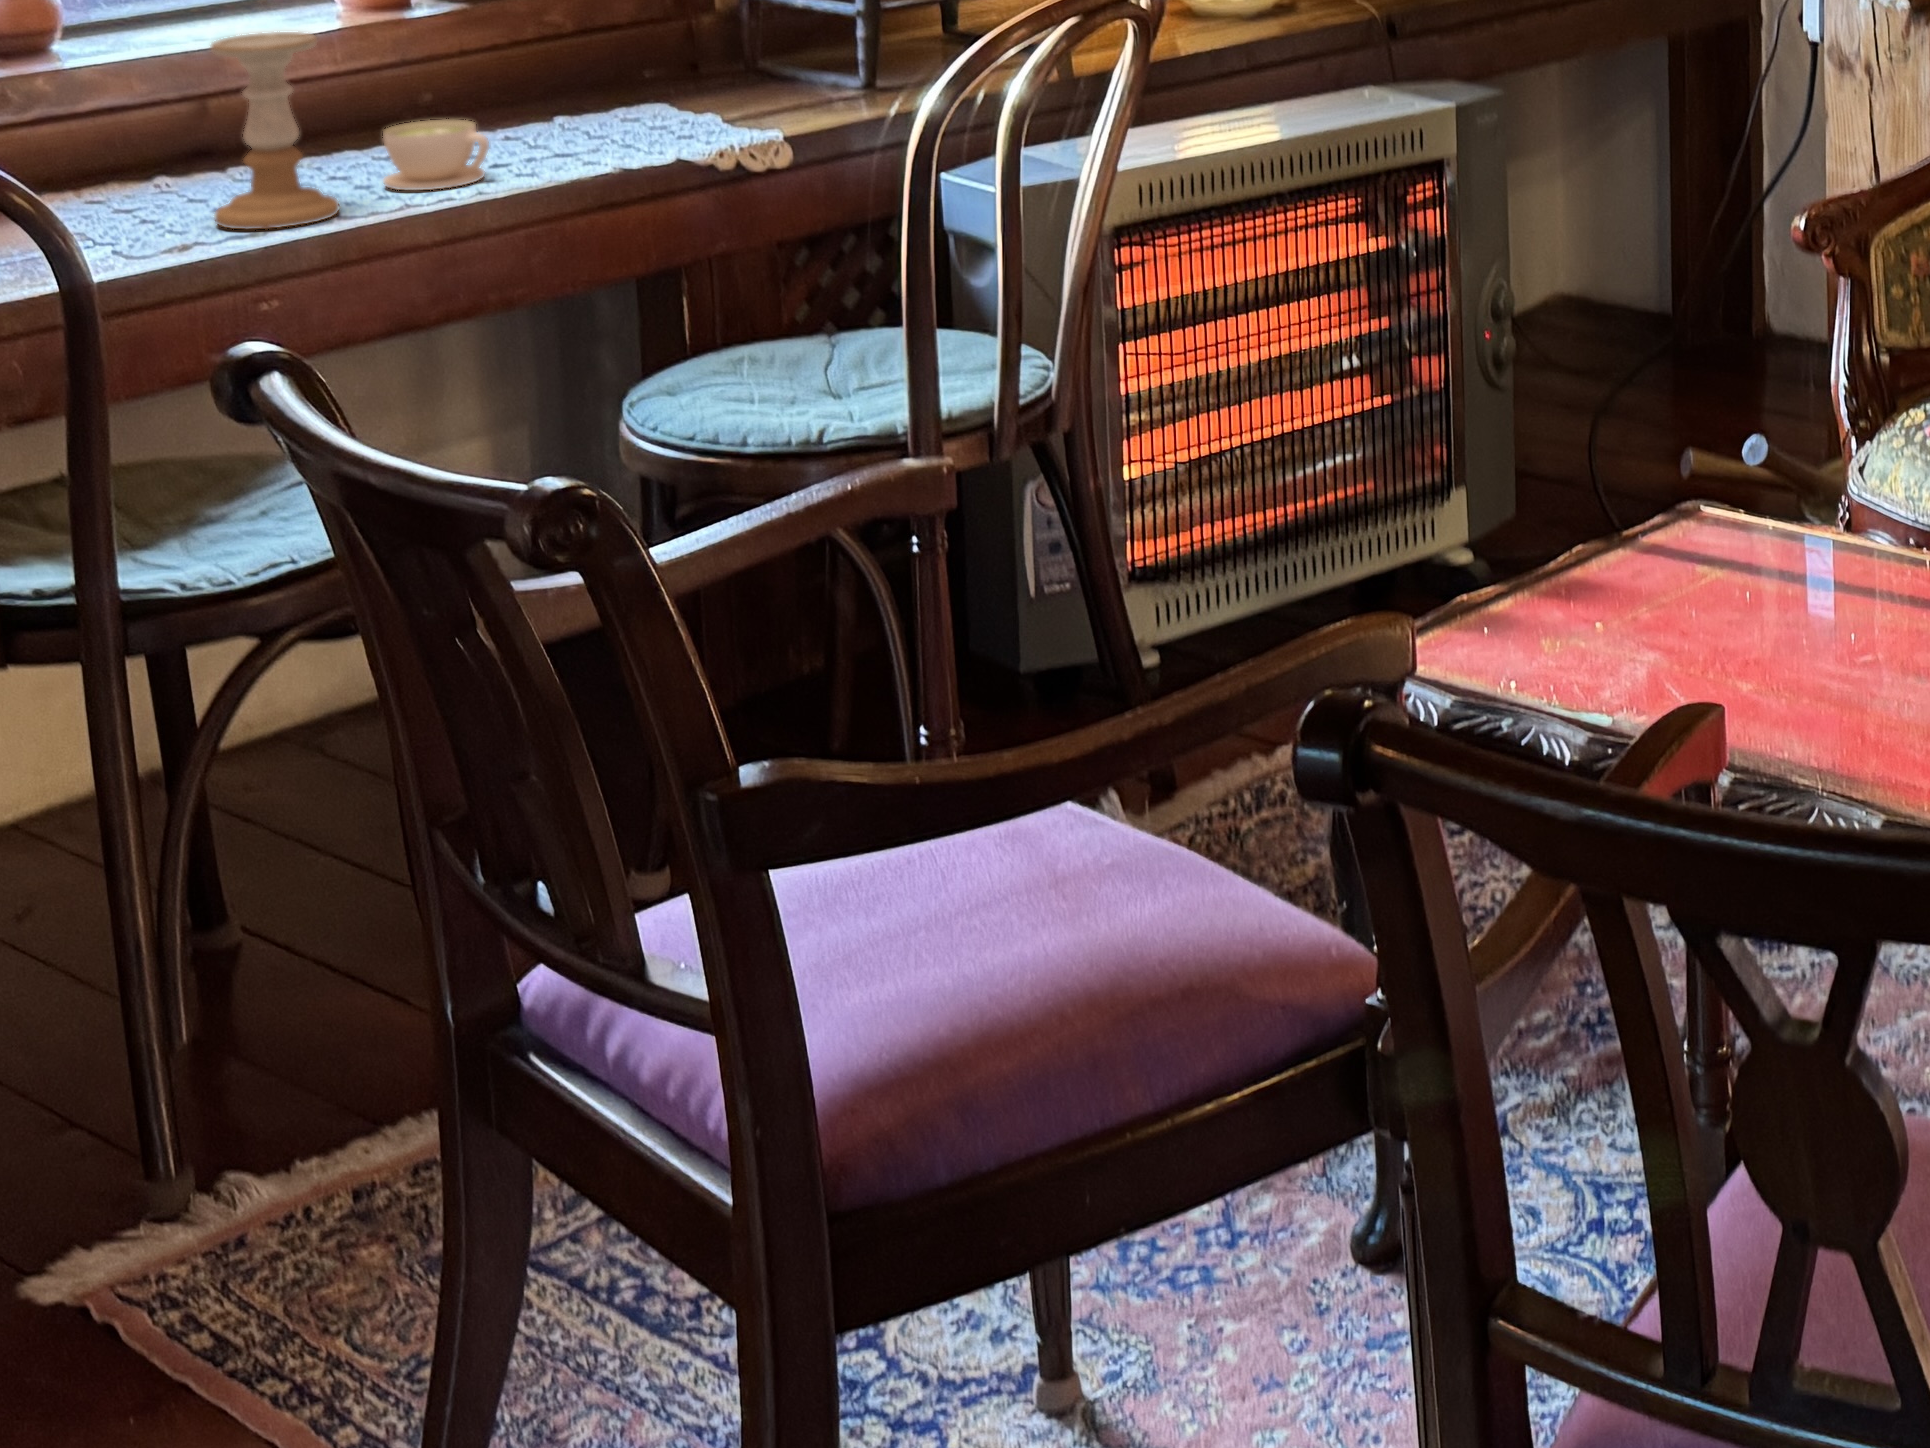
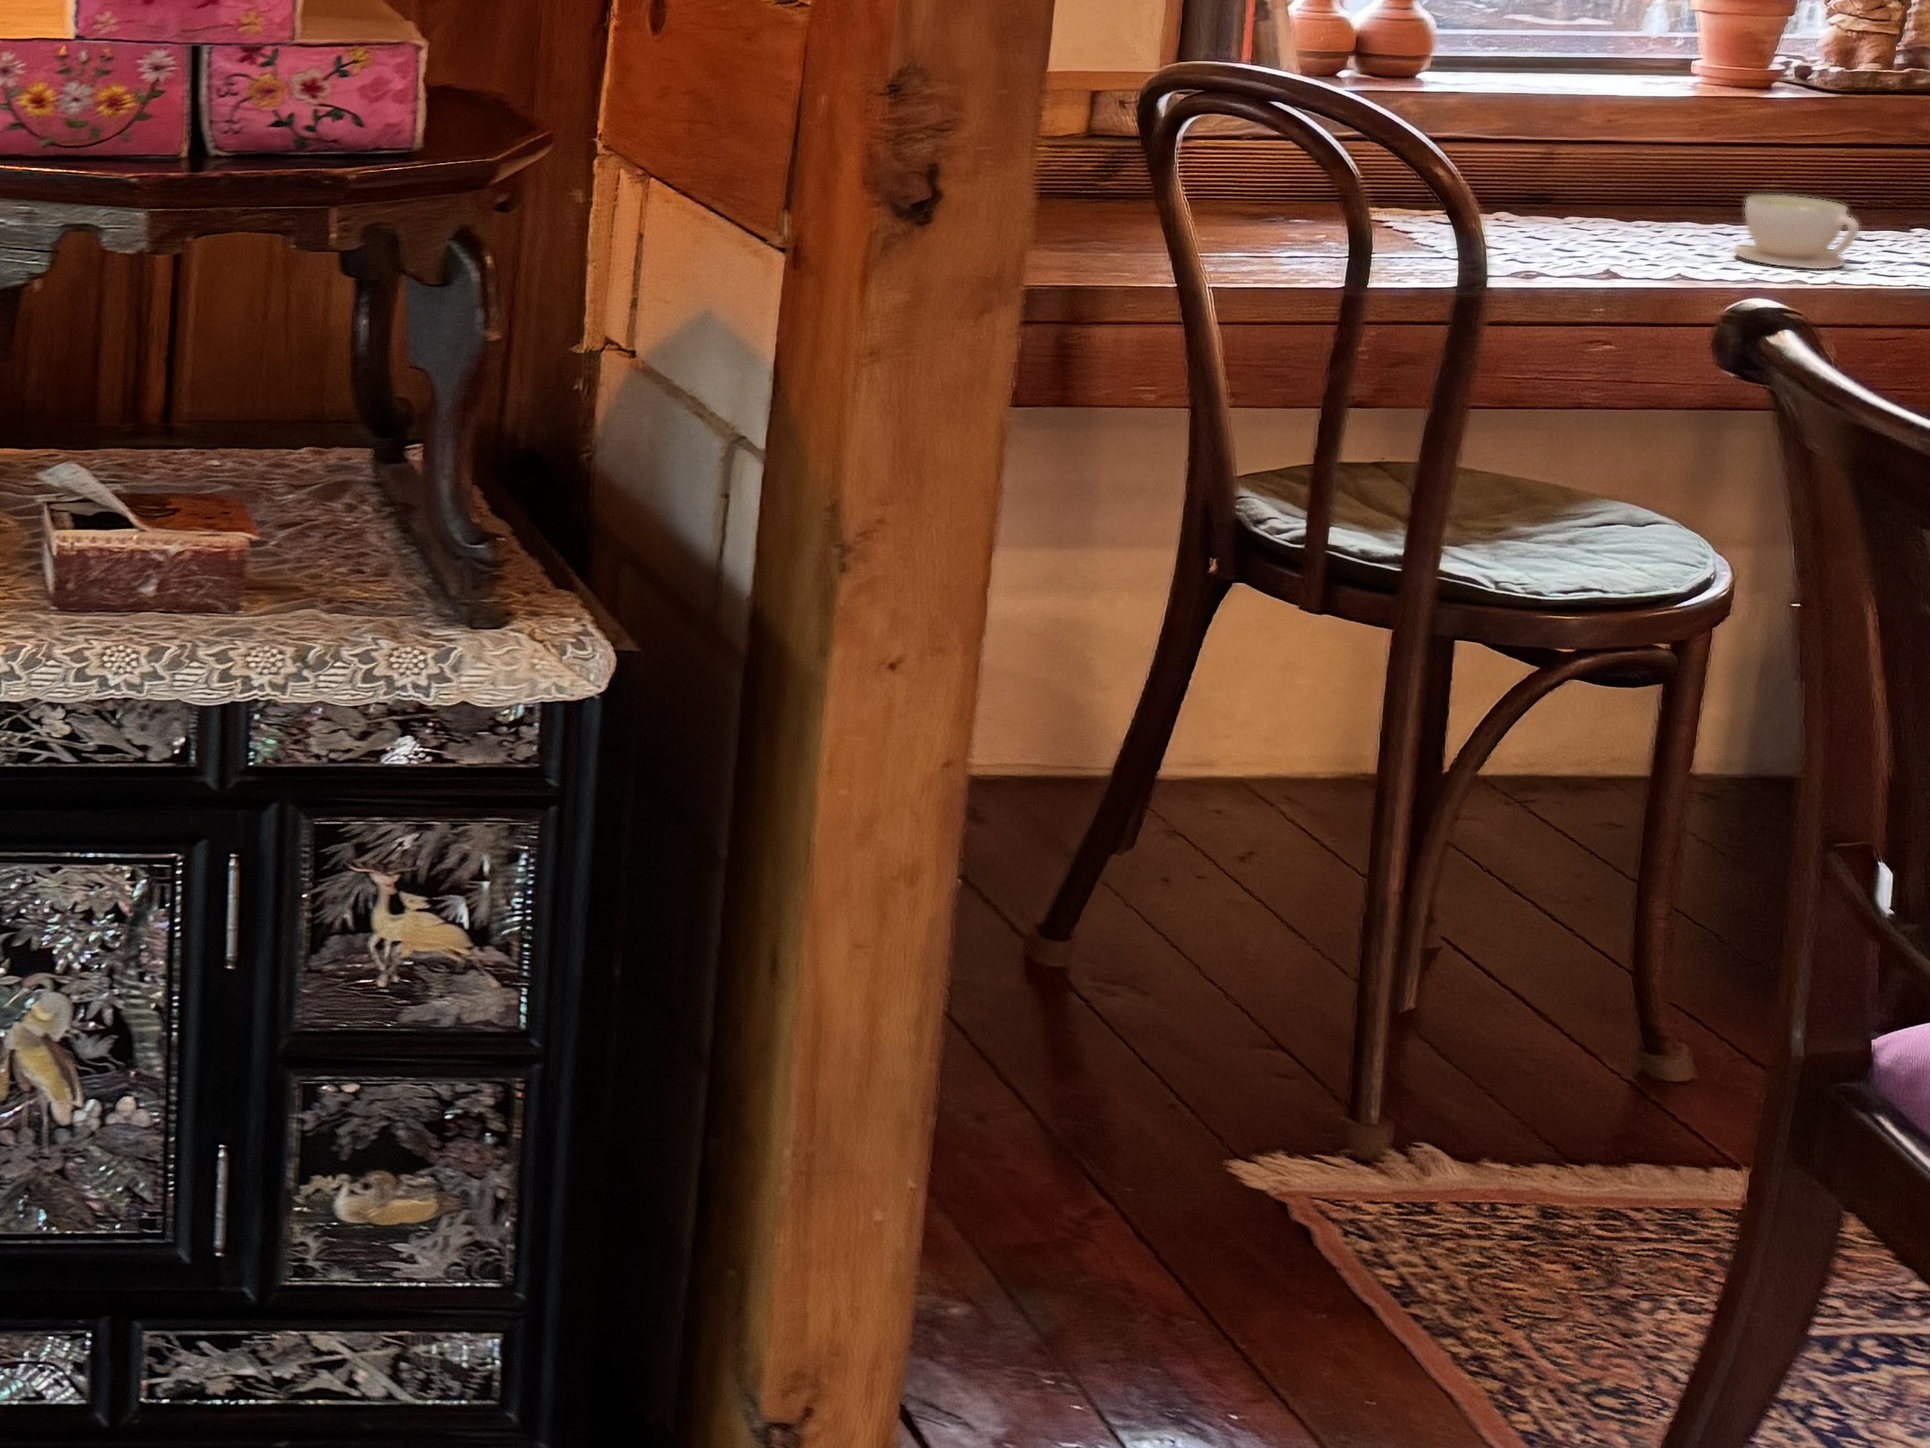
candle holder: present [211,32,339,229] -> none [1566,72,1710,272]

